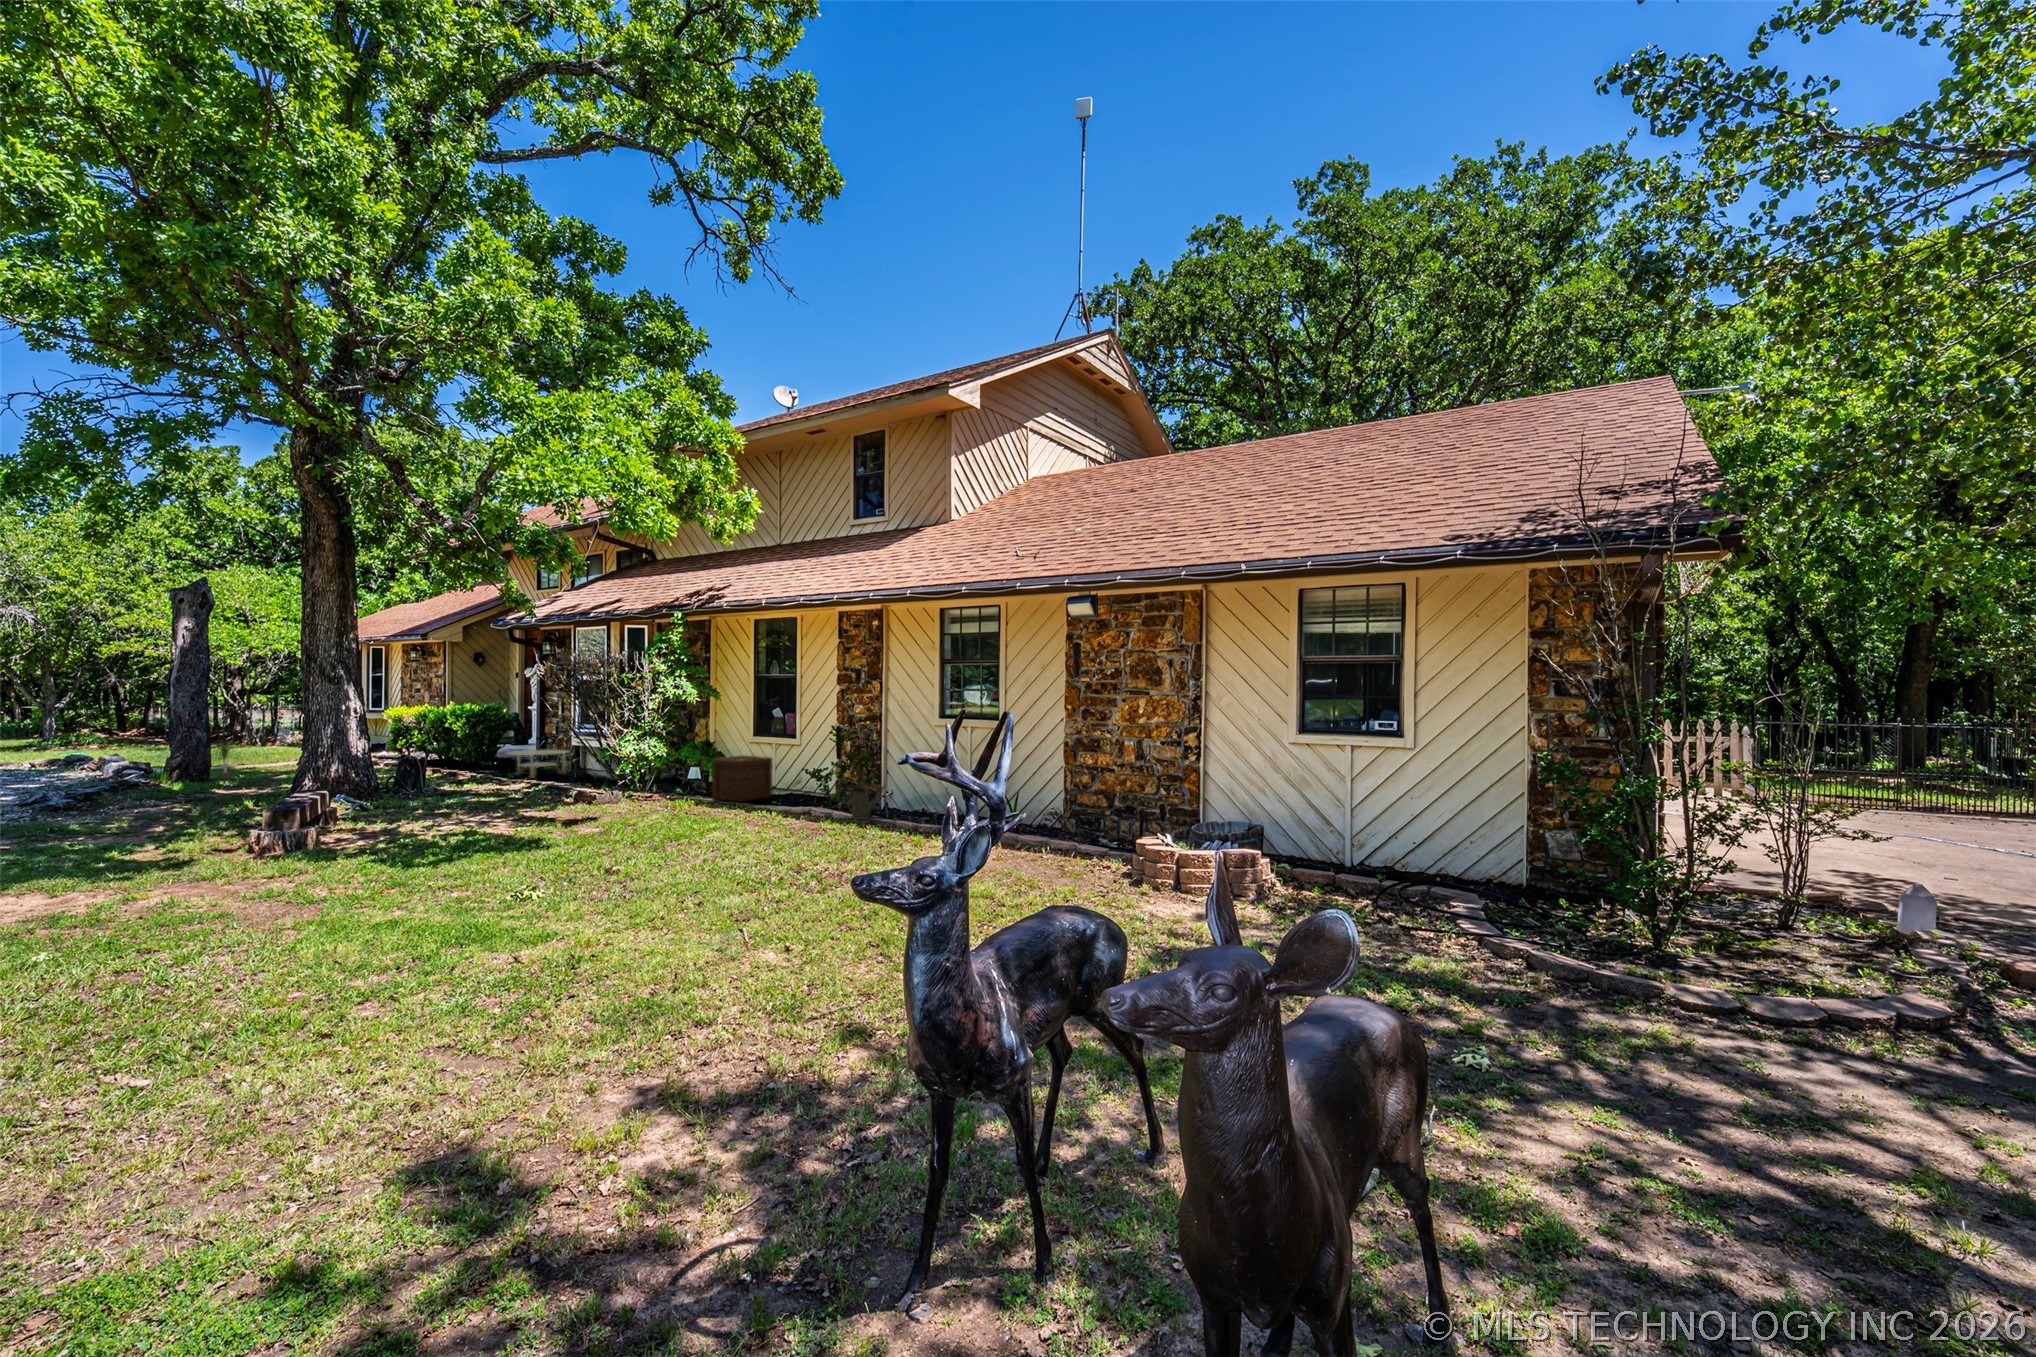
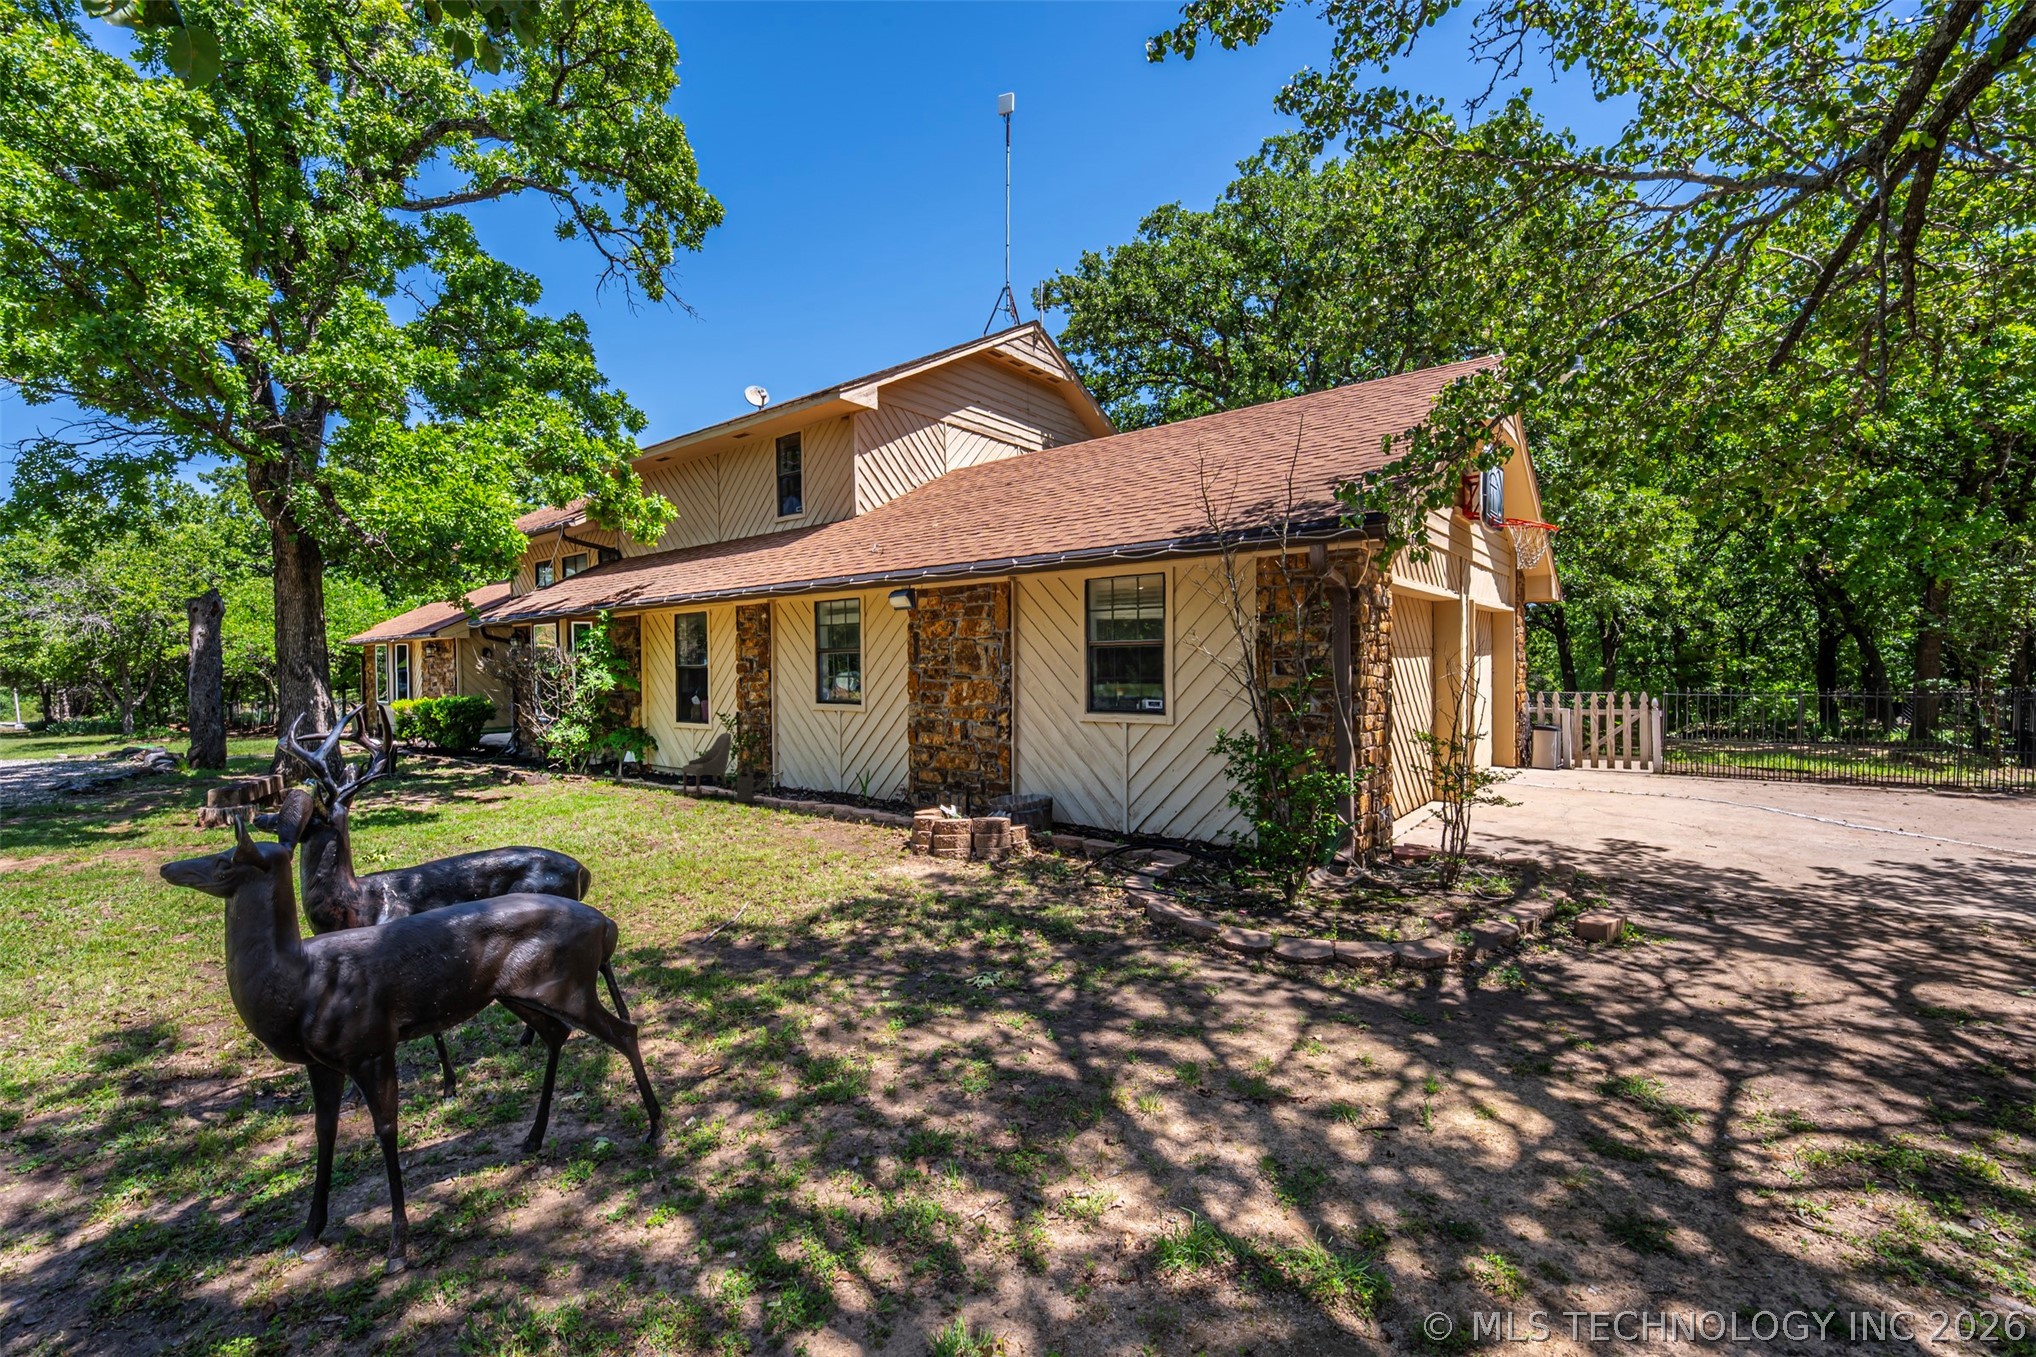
potted plant: present [218,741,234,779] -> present [614,745,626,782]
chair: none [779,744,833,814] -> present [683,733,731,797]
round table: present [507,750,569,778] -> none [473,743,534,768]
wooden crate: present [712,755,772,802] -> none [633,745,690,788]

